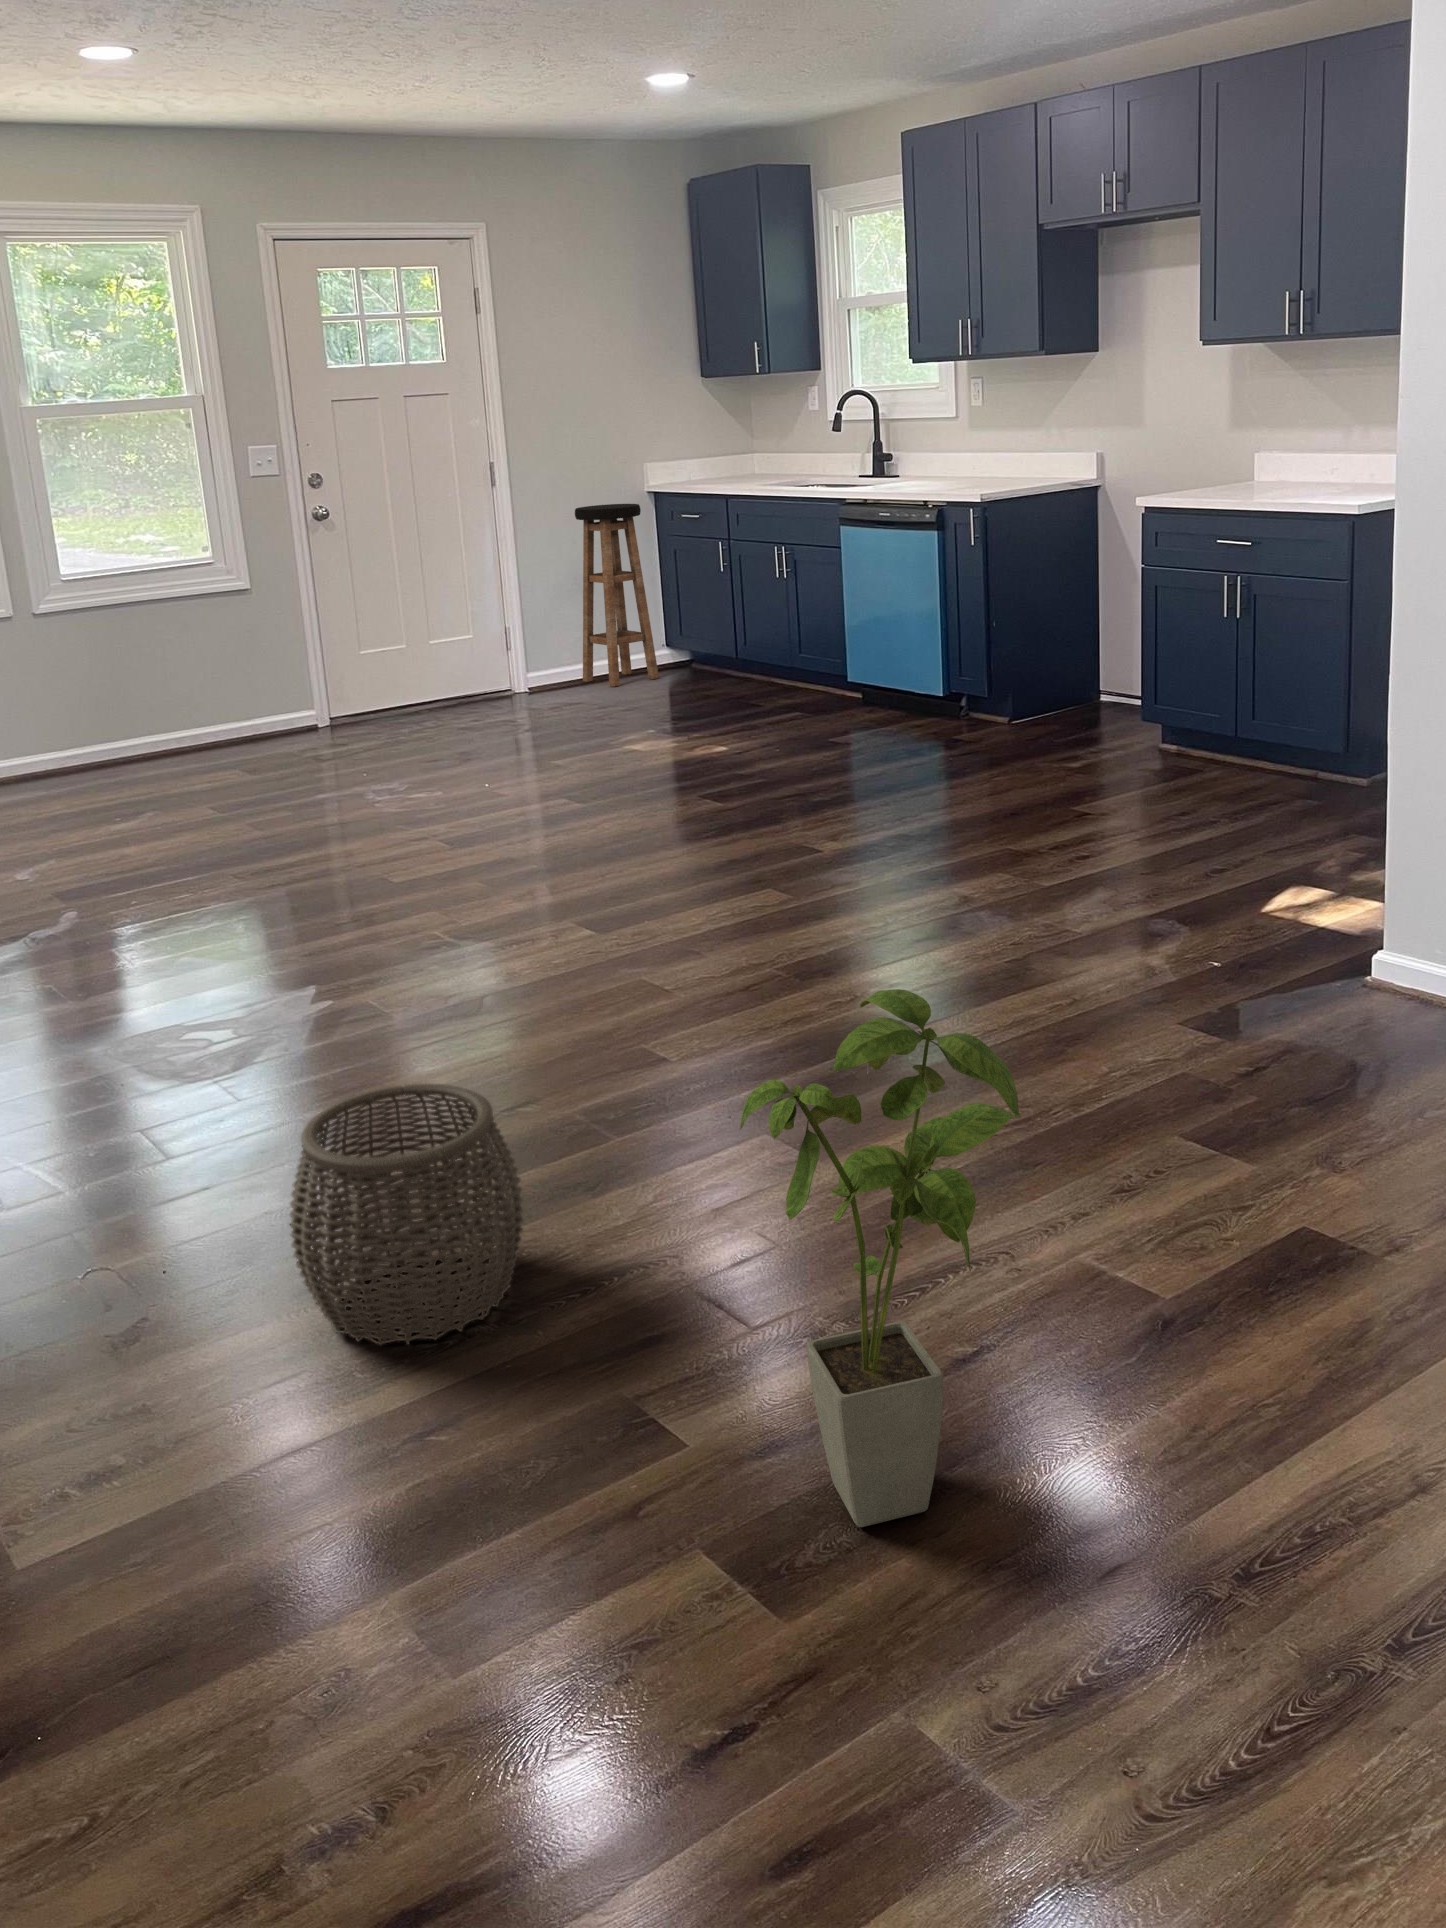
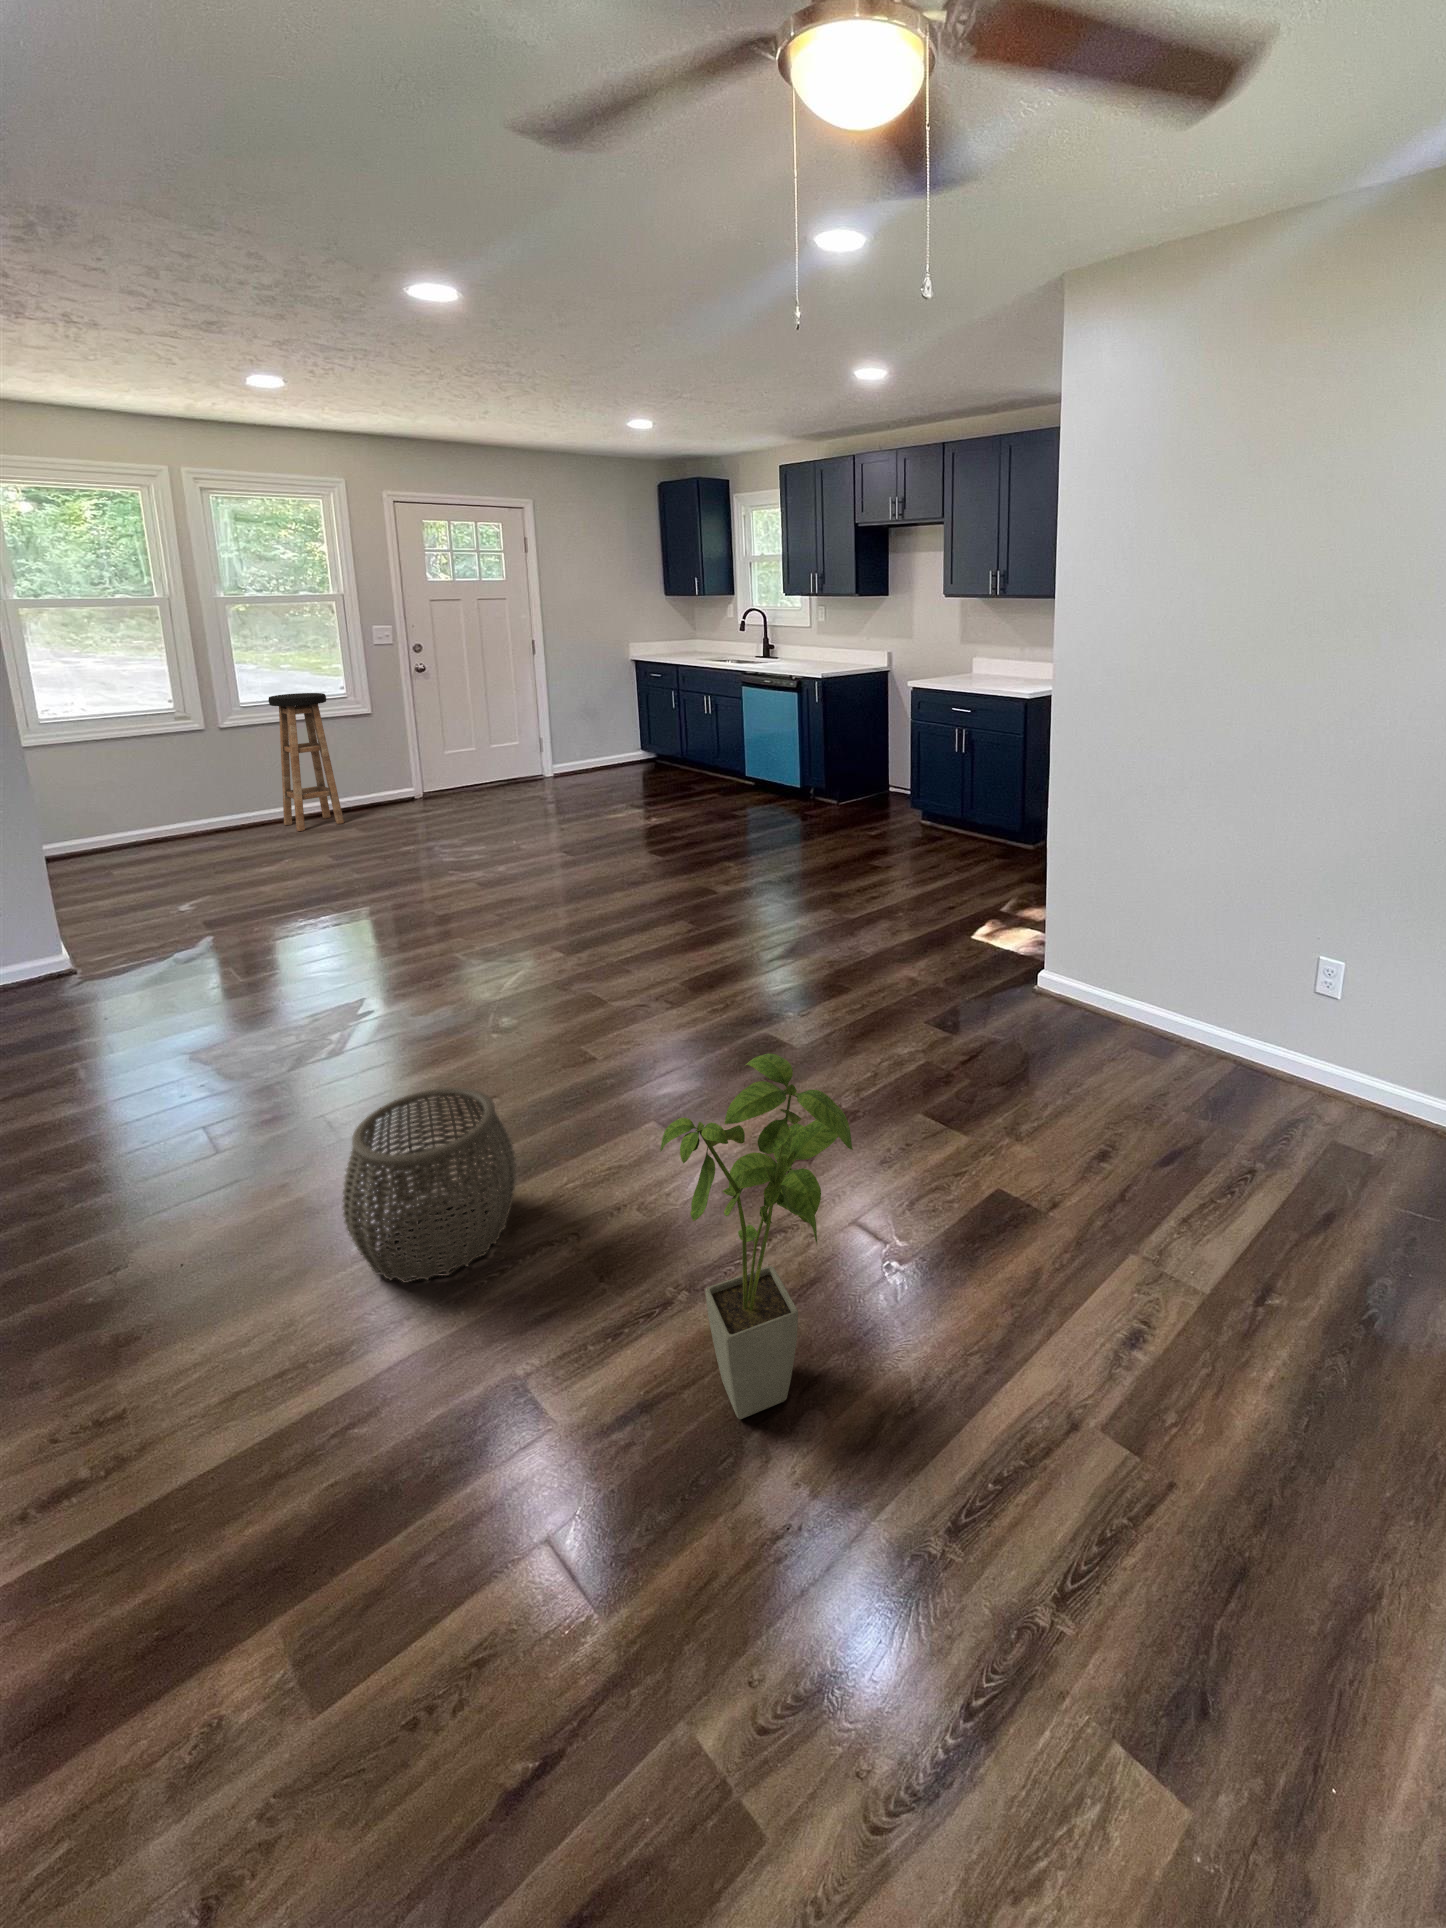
bar stool: present [575,504,659,687] -> present [268,693,344,831]

